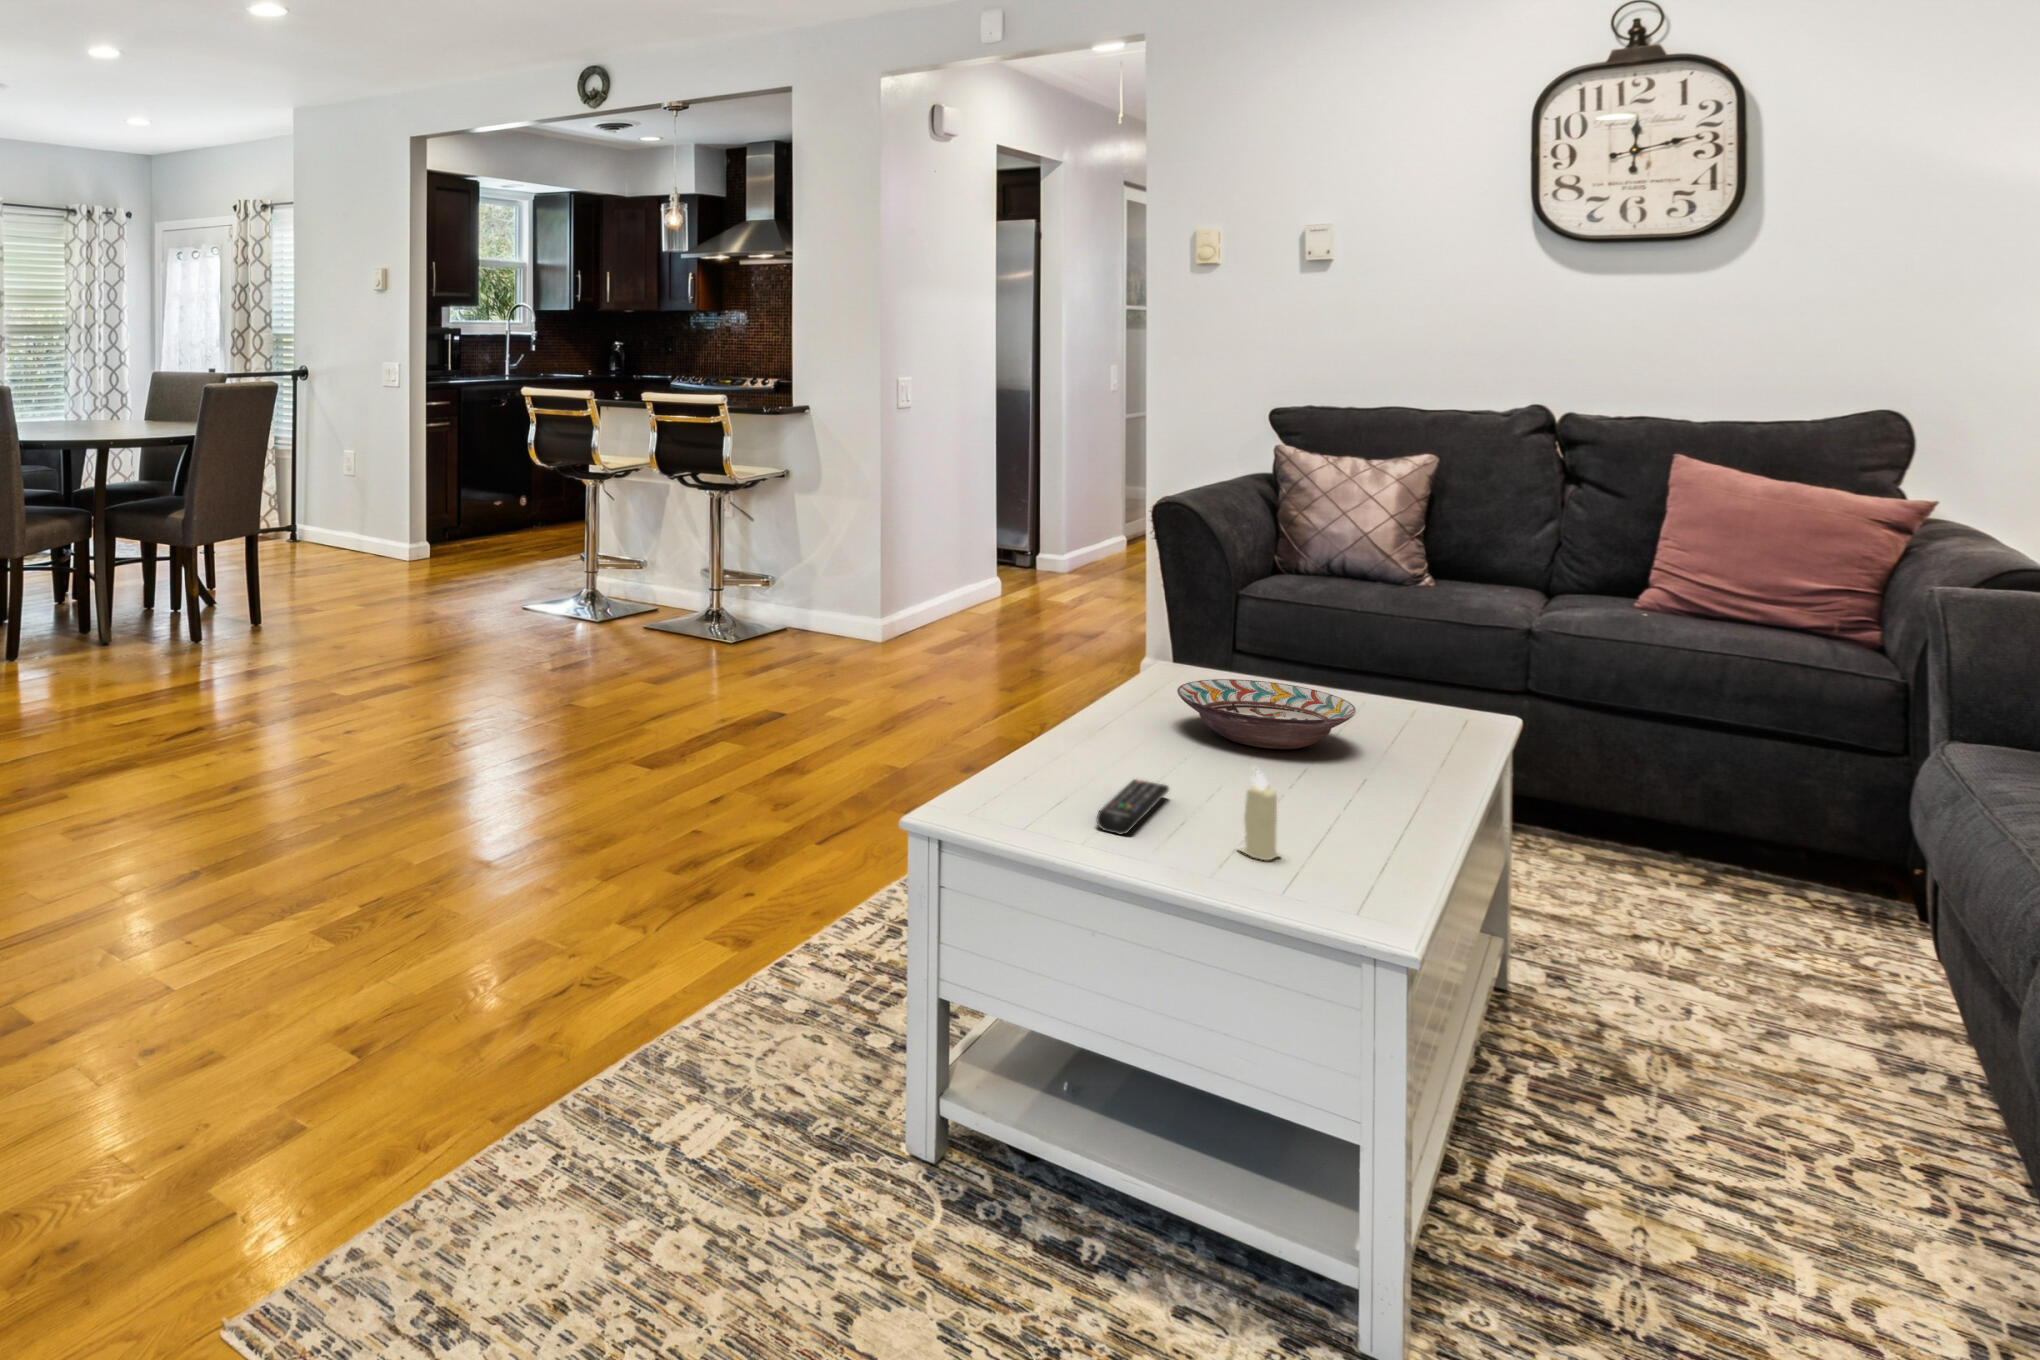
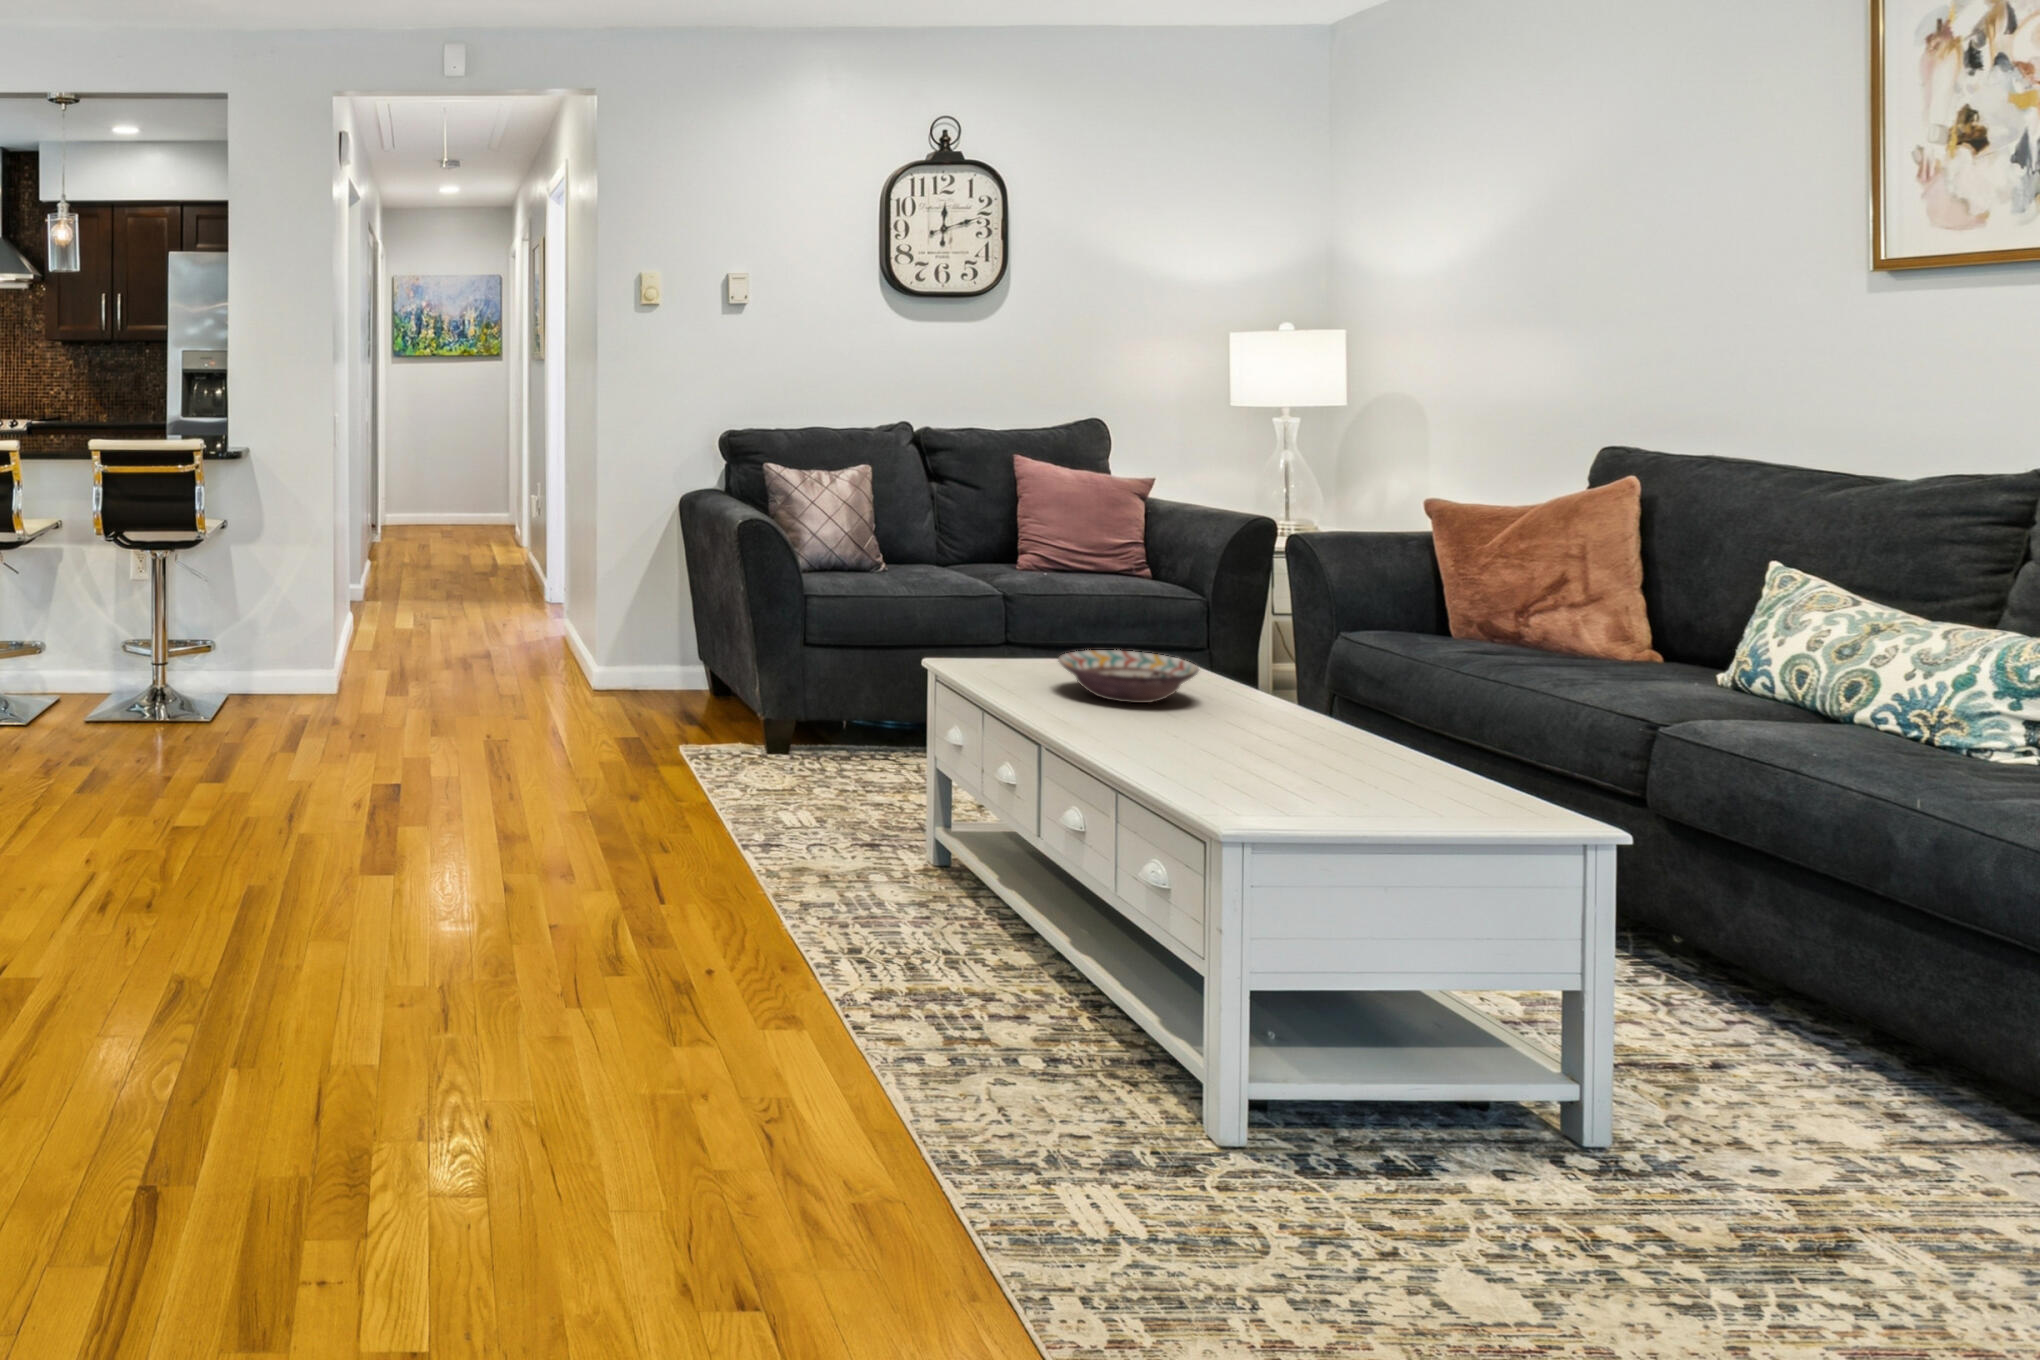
candle: present [1239,770,1280,860] -> none [1366,709,1399,782]
remote control: present [1097,779,1169,835] -> none [1214,742,1315,788]

